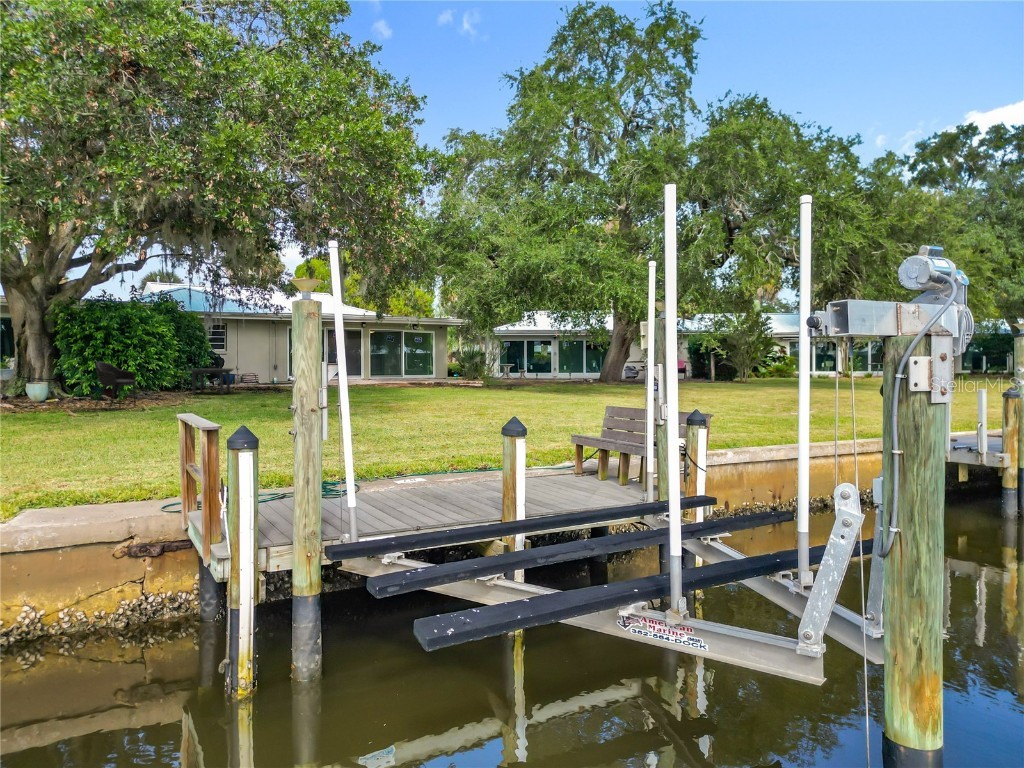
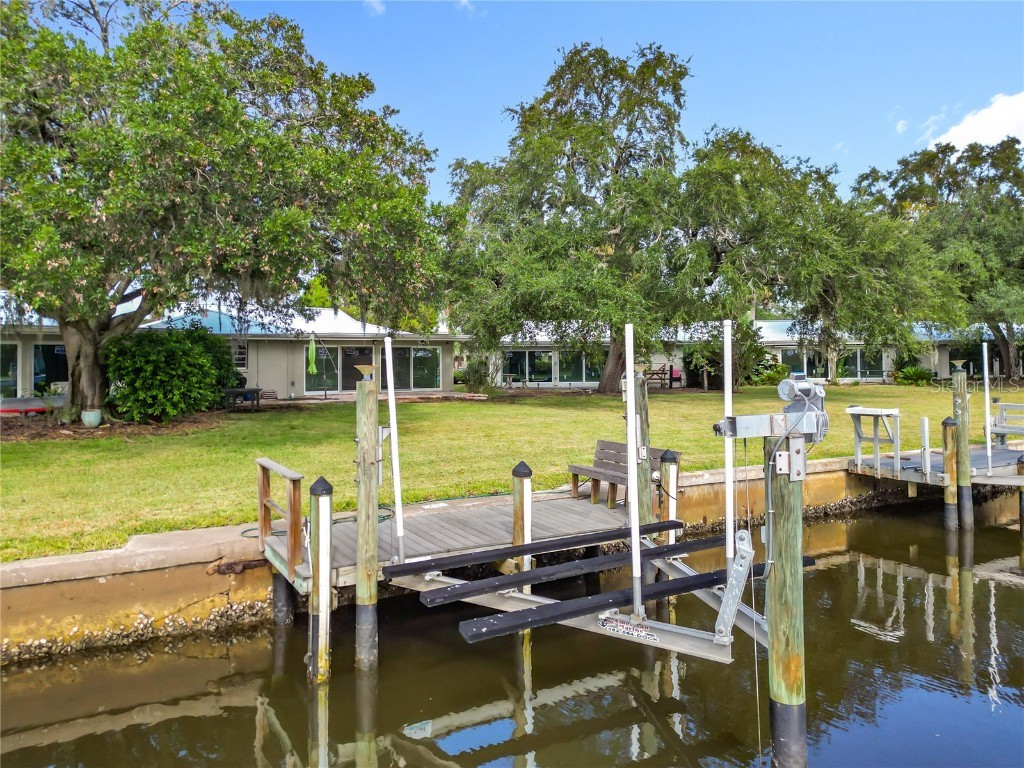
armchair: present [94,362,136,409] -> none [144,388,180,430]

